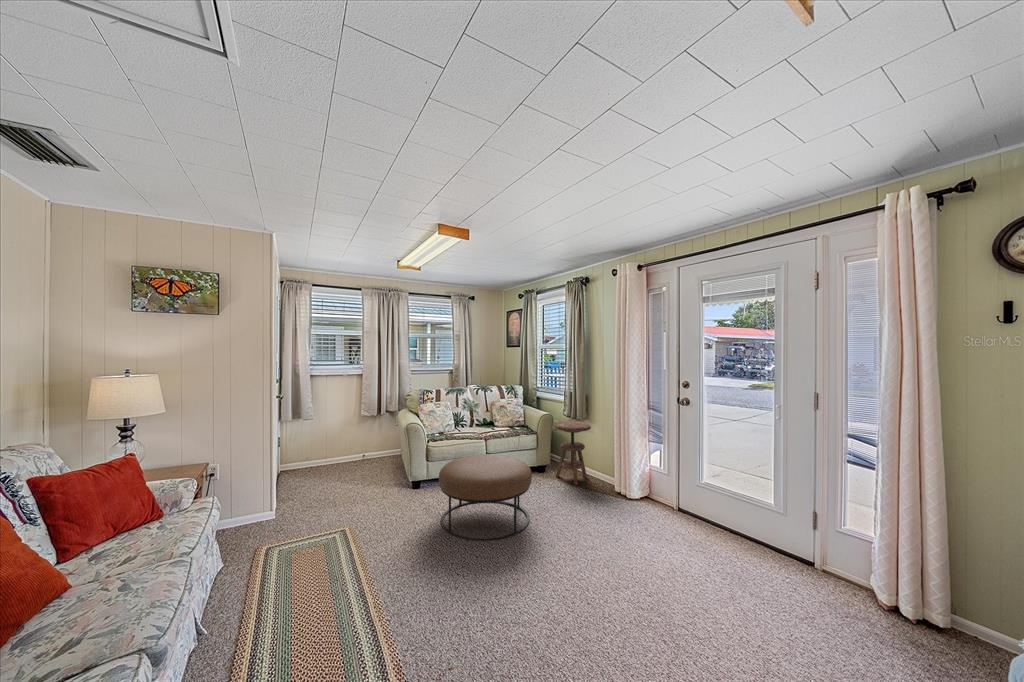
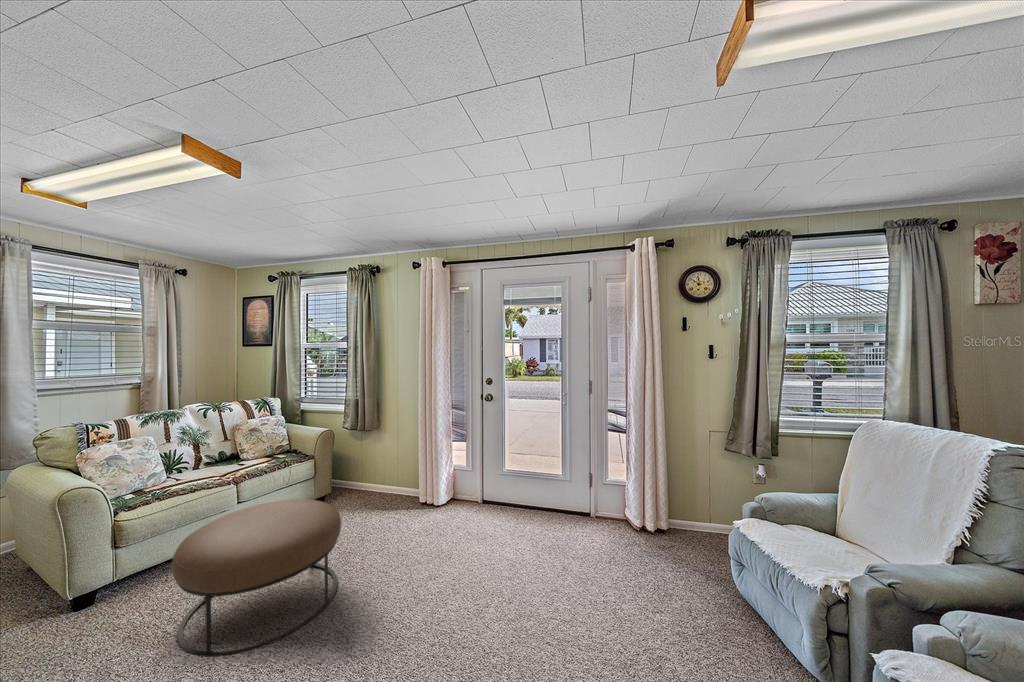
side table: present [555,421,591,486] -> none [339,434,385,510]

